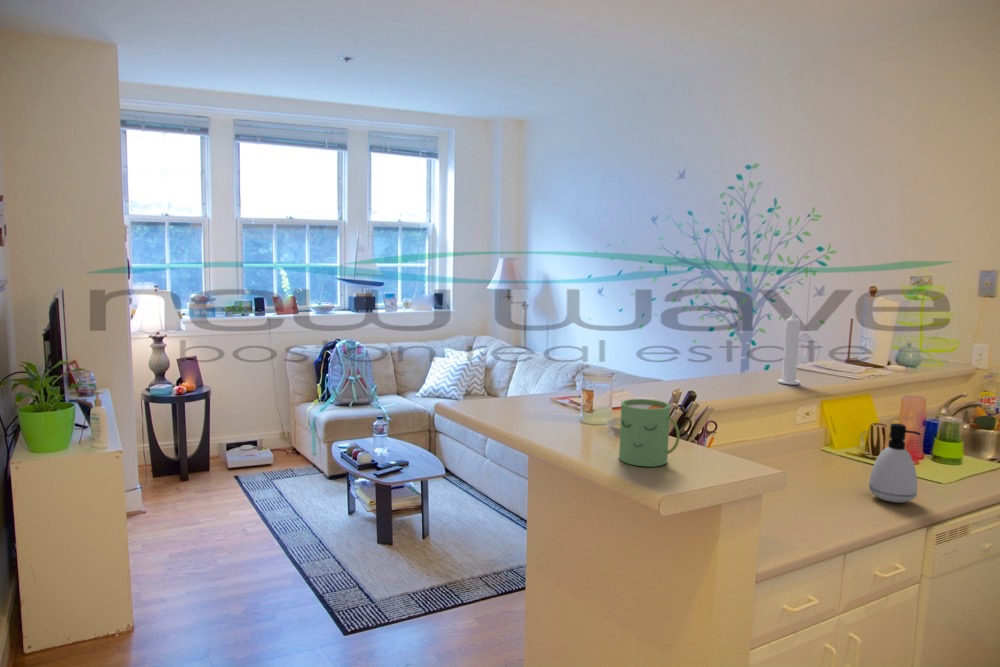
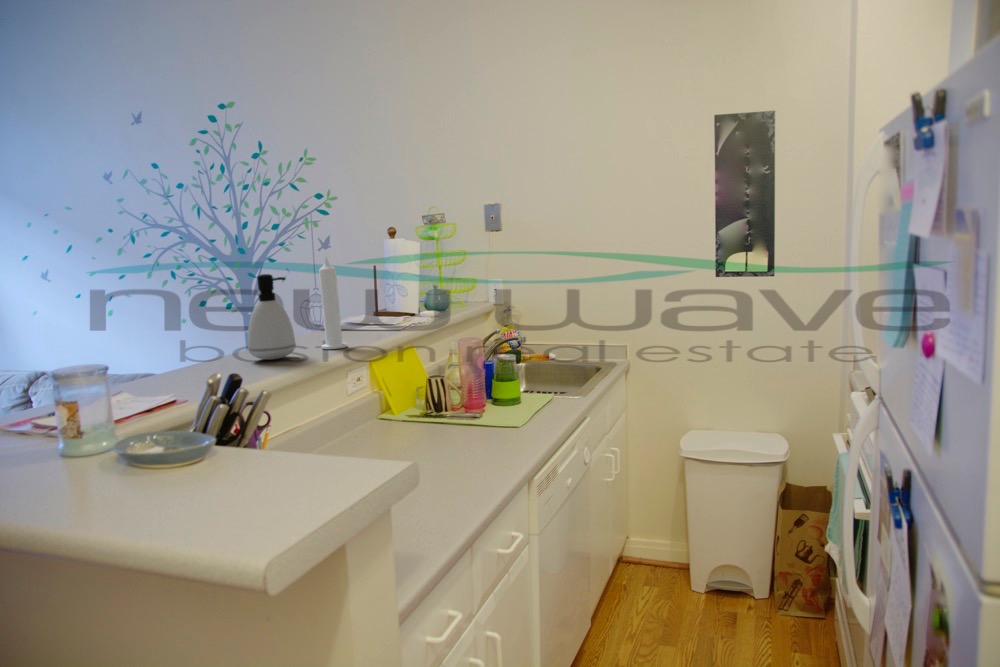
mug: present [619,399,680,467] -> none [142,386,250,498]
soap dispenser: present [869,423,921,503] -> present [248,274,296,360]

